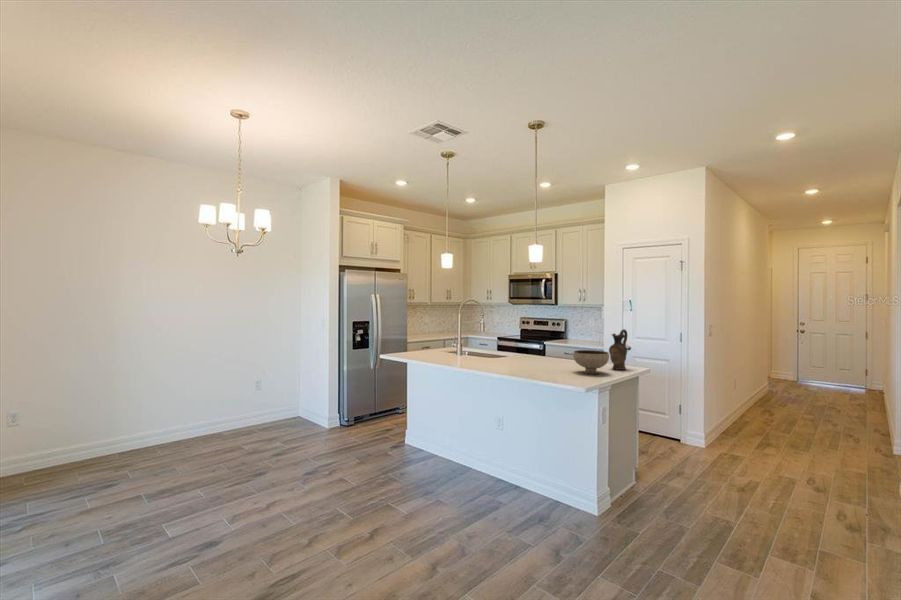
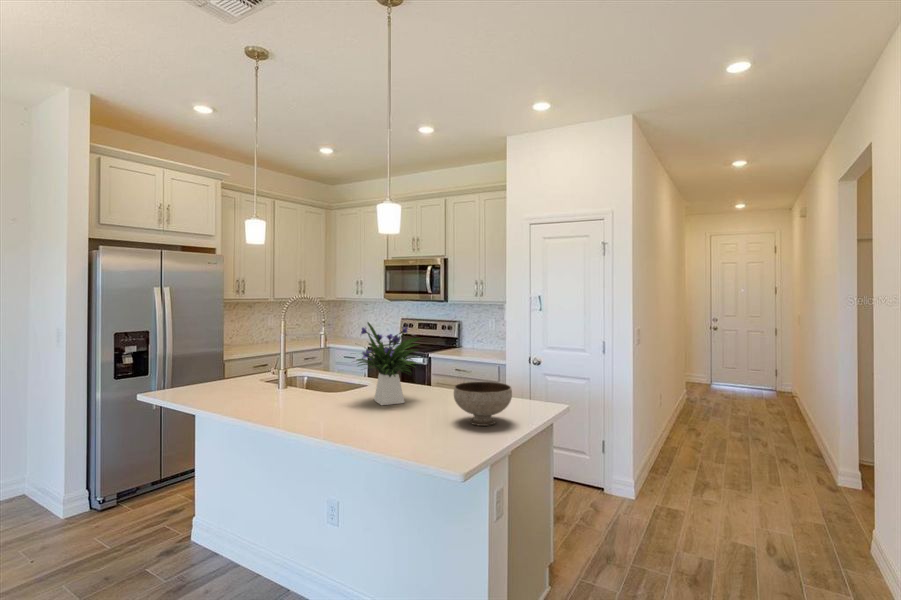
flower arrangement: none [506,314,552,364] -> present [356,322,422,405]
ceramic pitcher: present [609,329,627,370] -> none [512,344,540,411]

